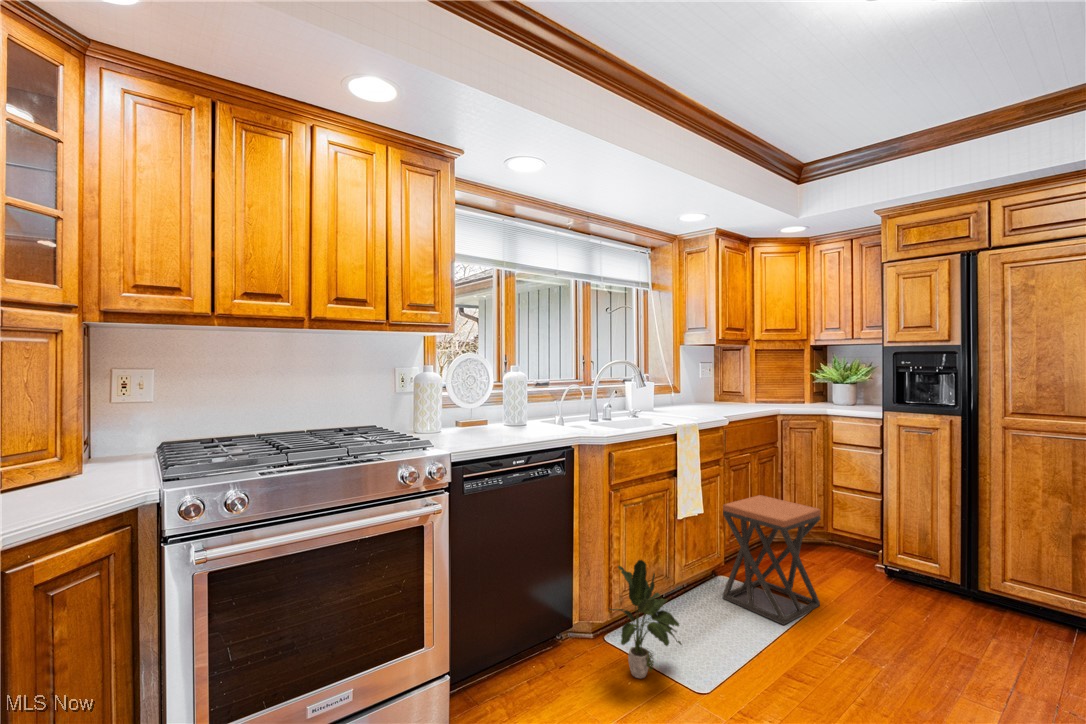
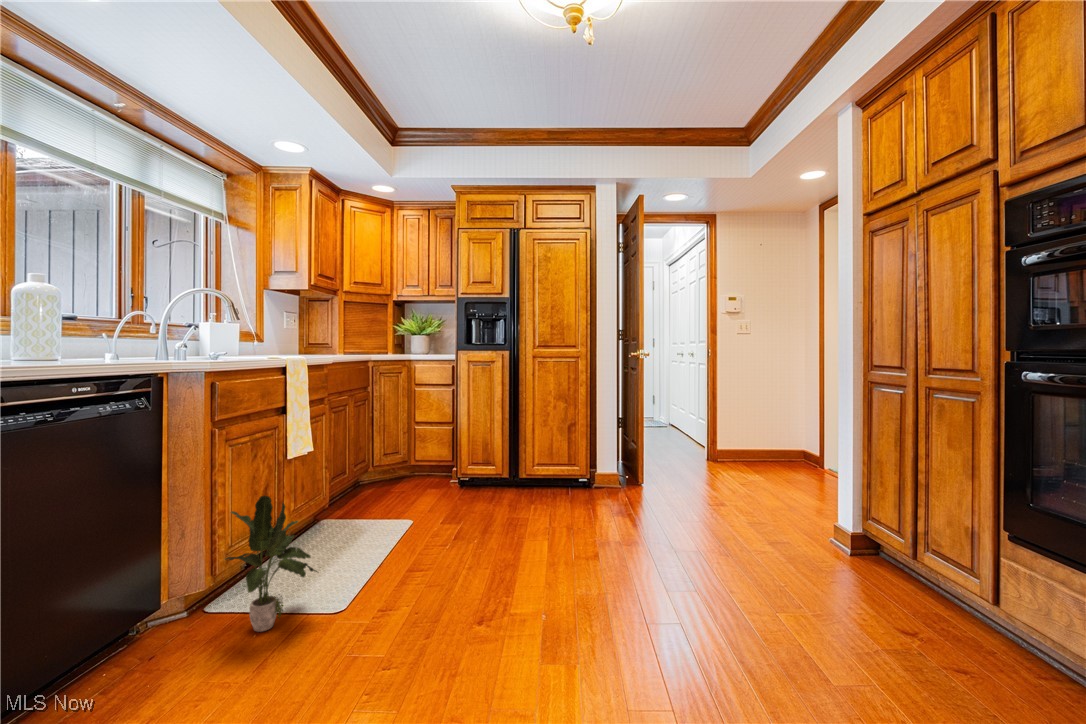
stool: present [723,495,821,625] -> none [334,430,420,538]

